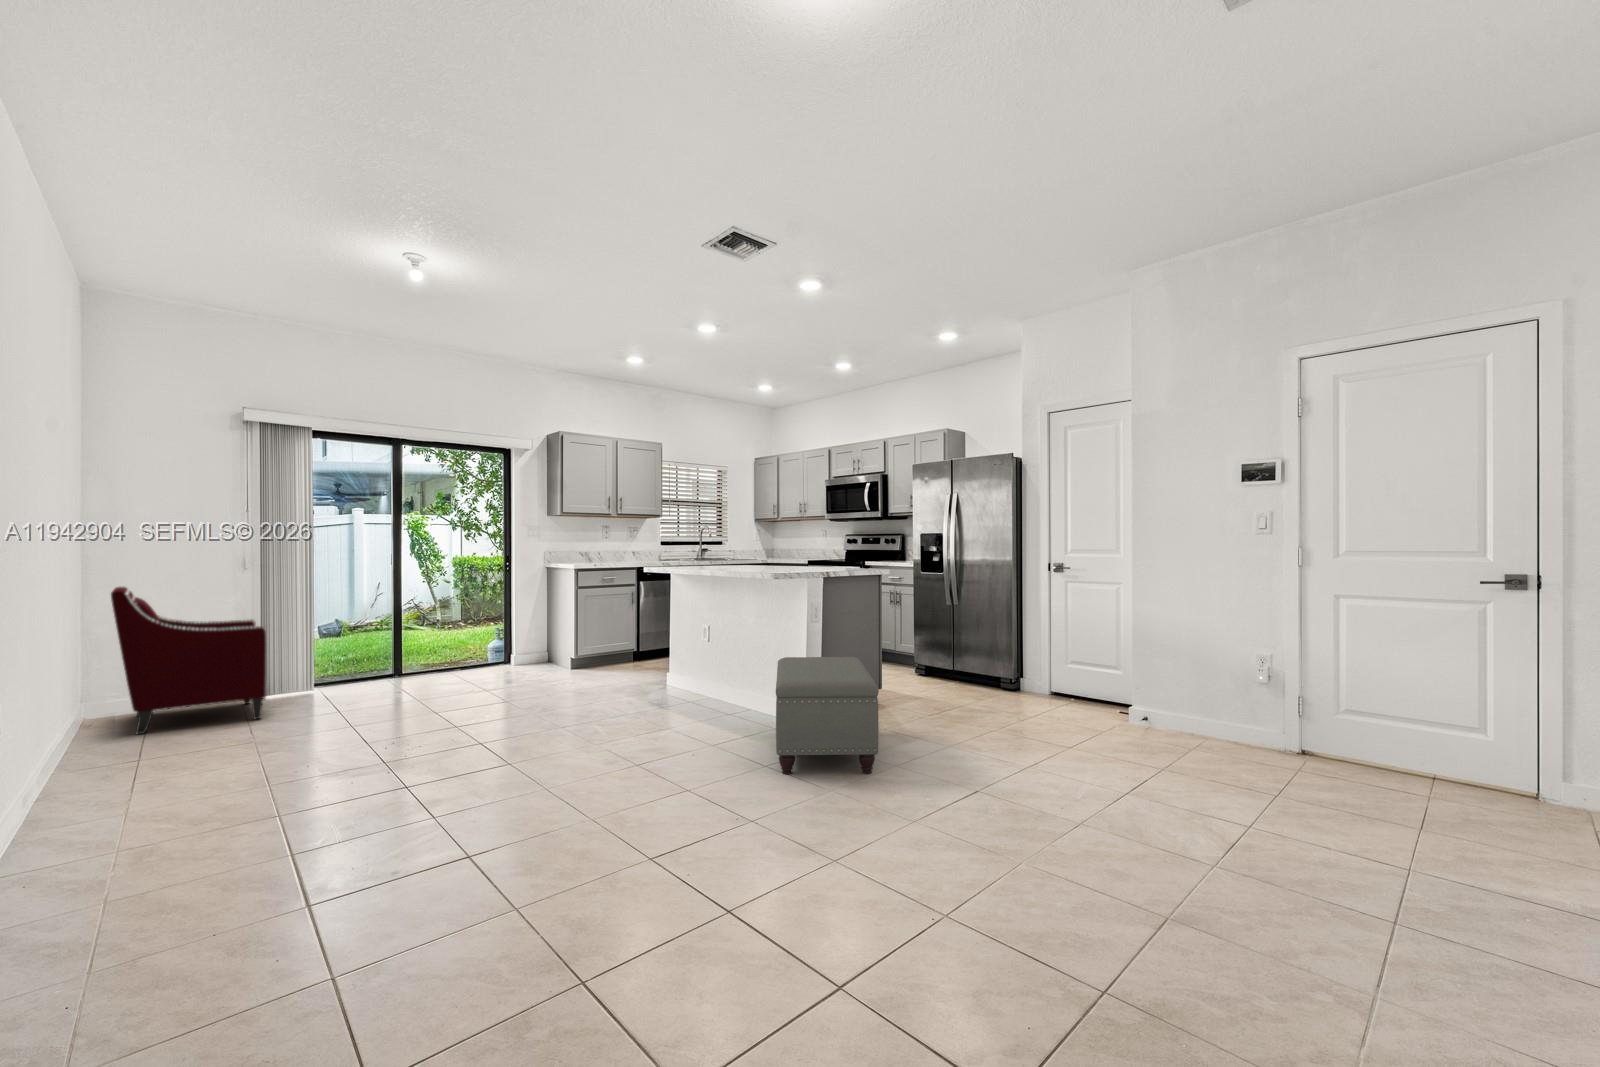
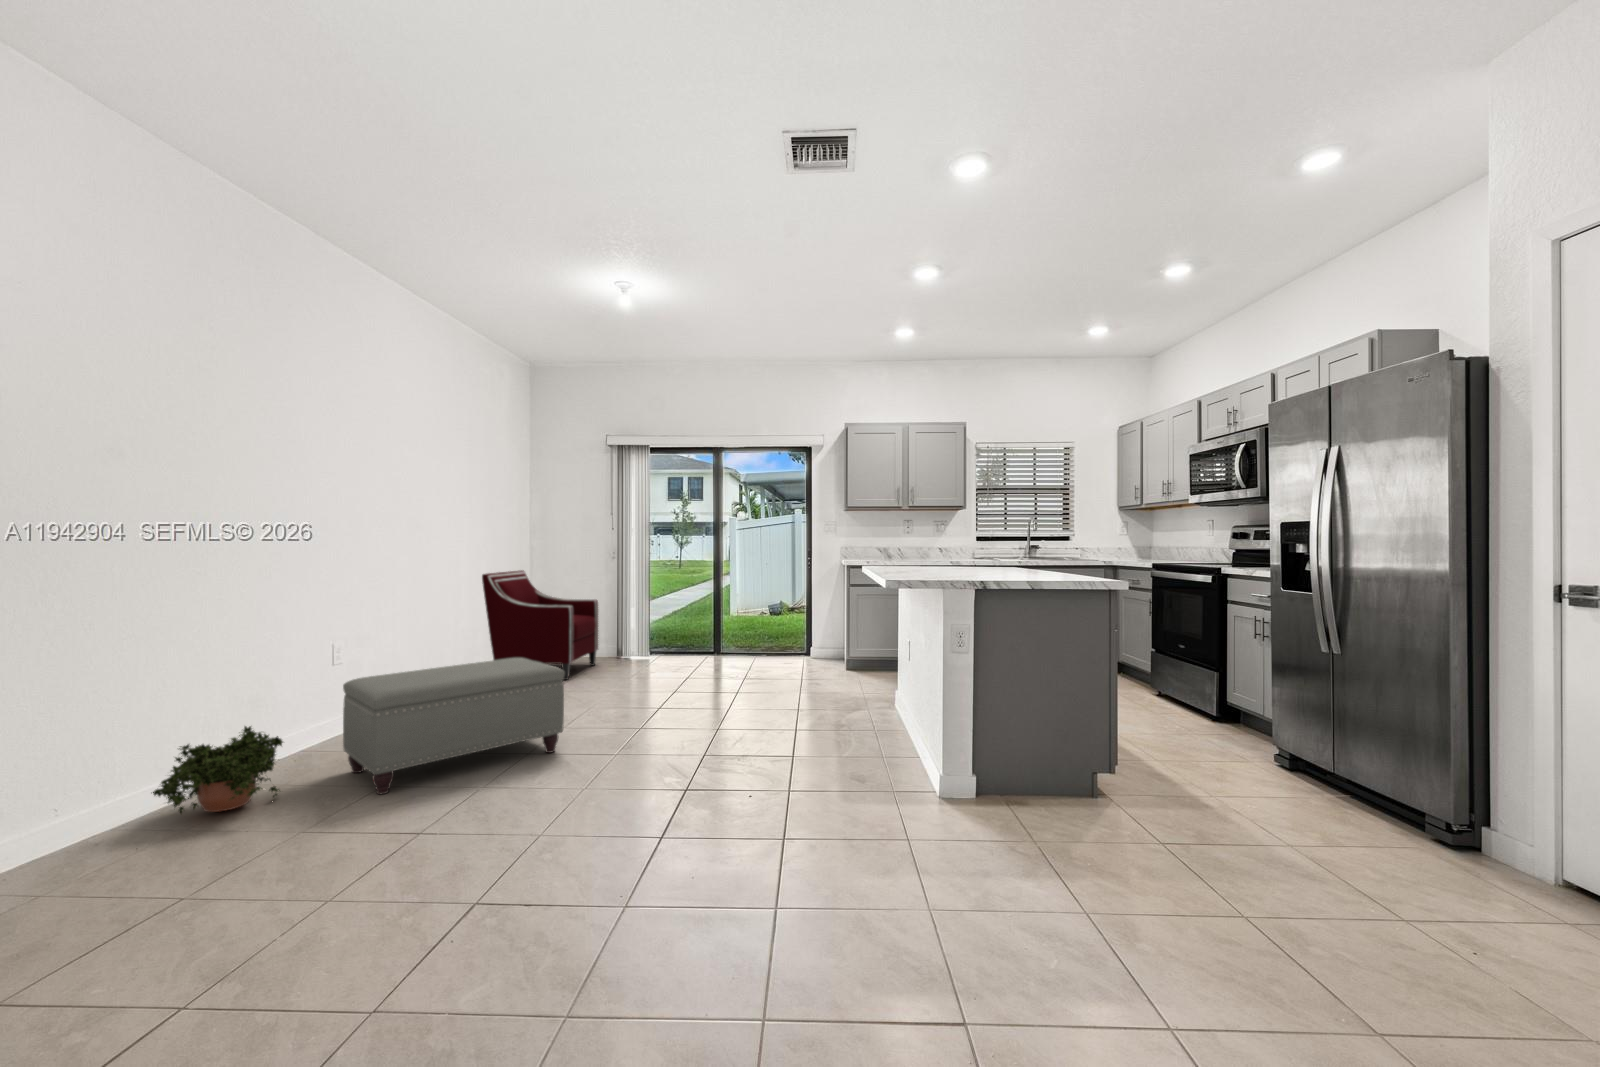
ottoman: present [776,657,879,775] -> present [343,658,565,794]
potted plant: none [93,770,289,883] -> present [153,726,283,813]

